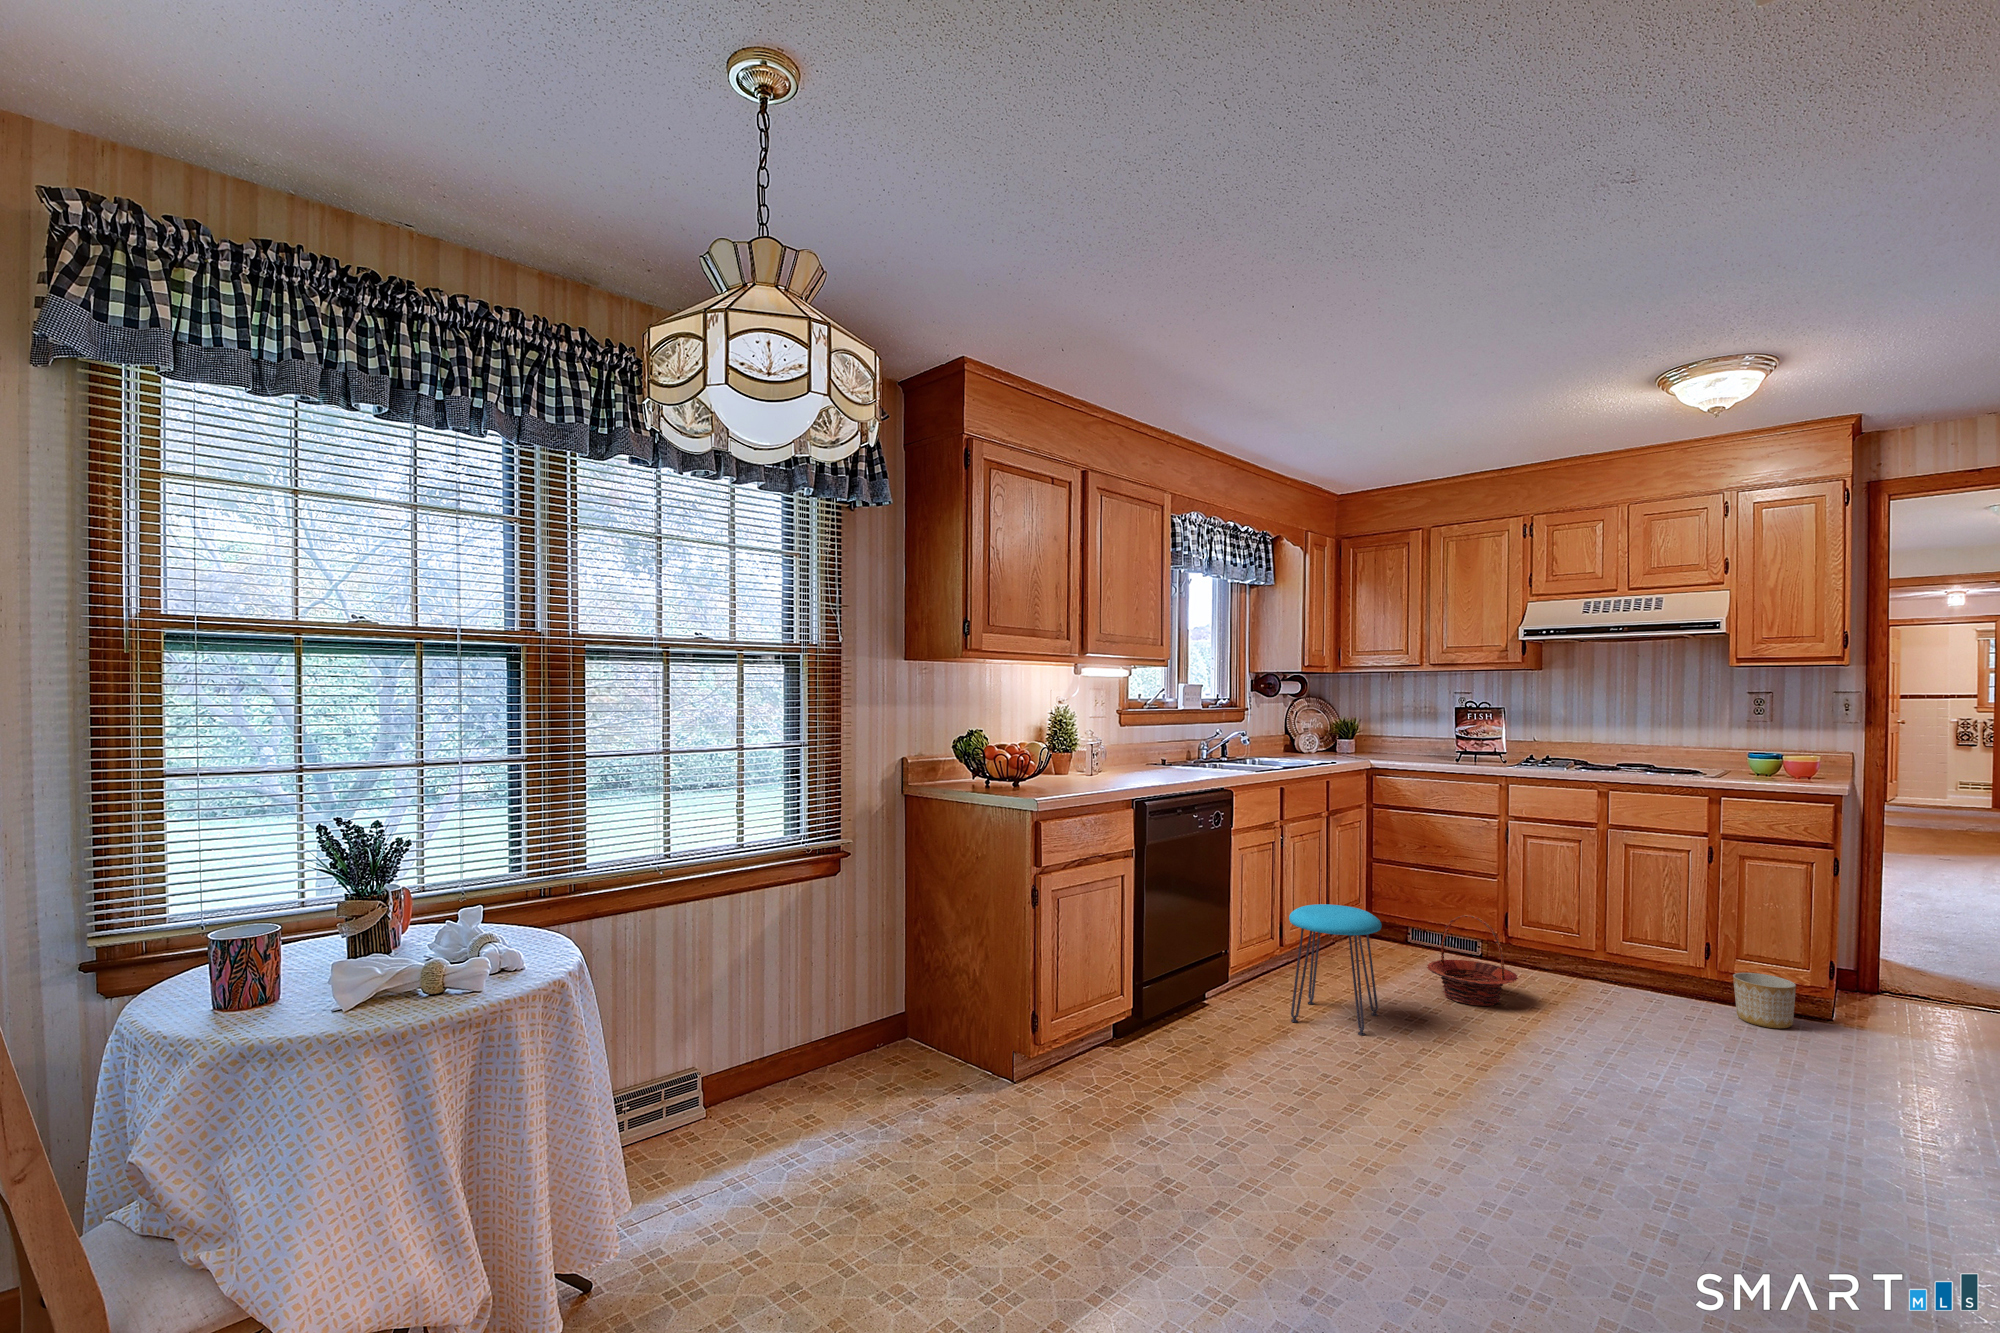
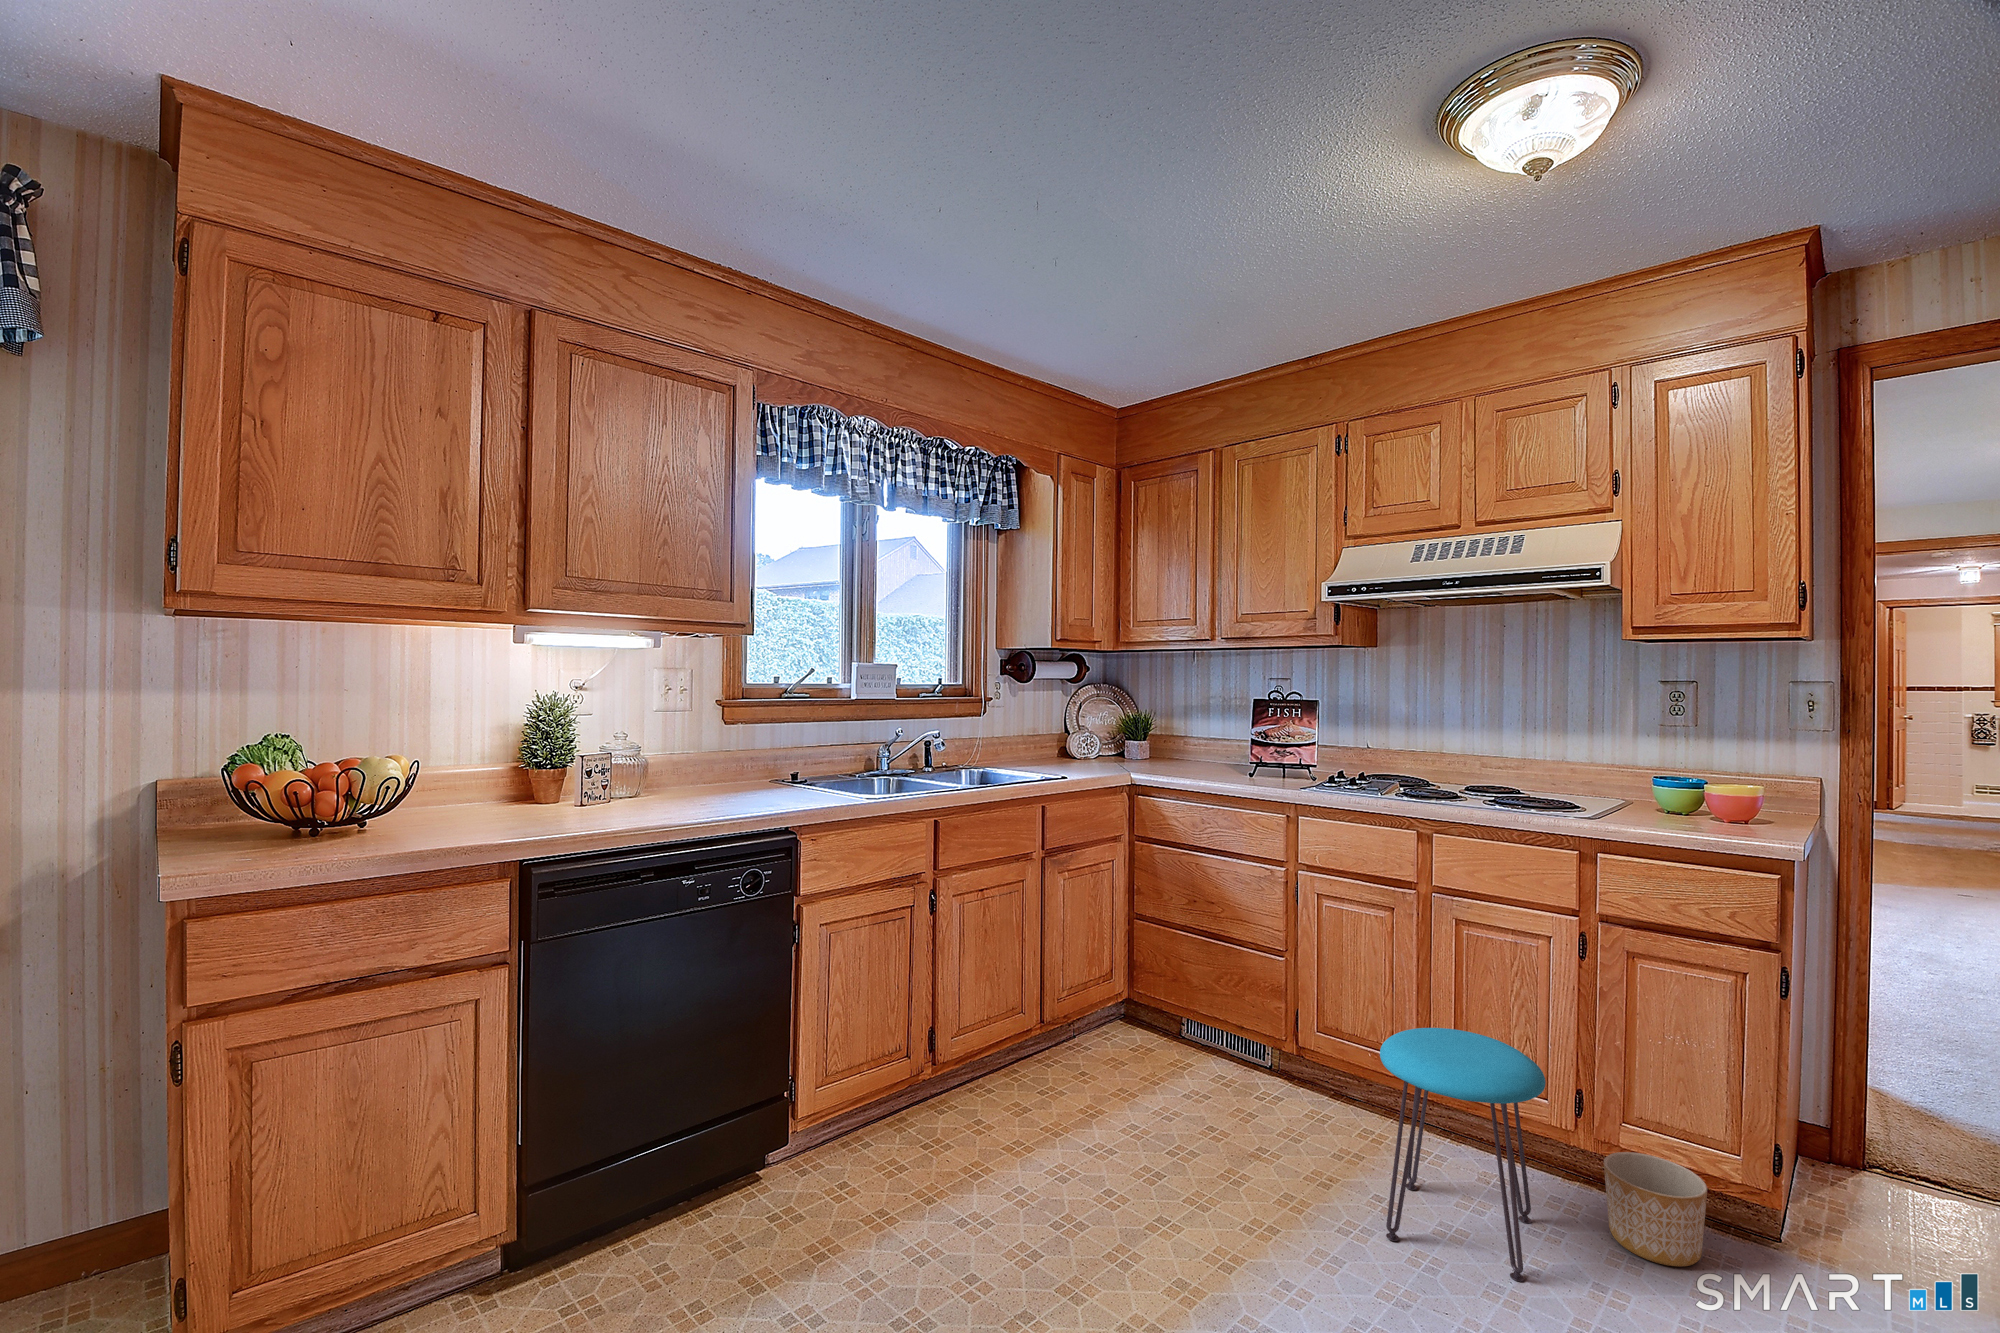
stool: present [1289,904,1382,1035] -> present [1380,1028,1546,1282]
basket: present [1427,915,1518,1006] -> none [1122,1037,1258,1194]

